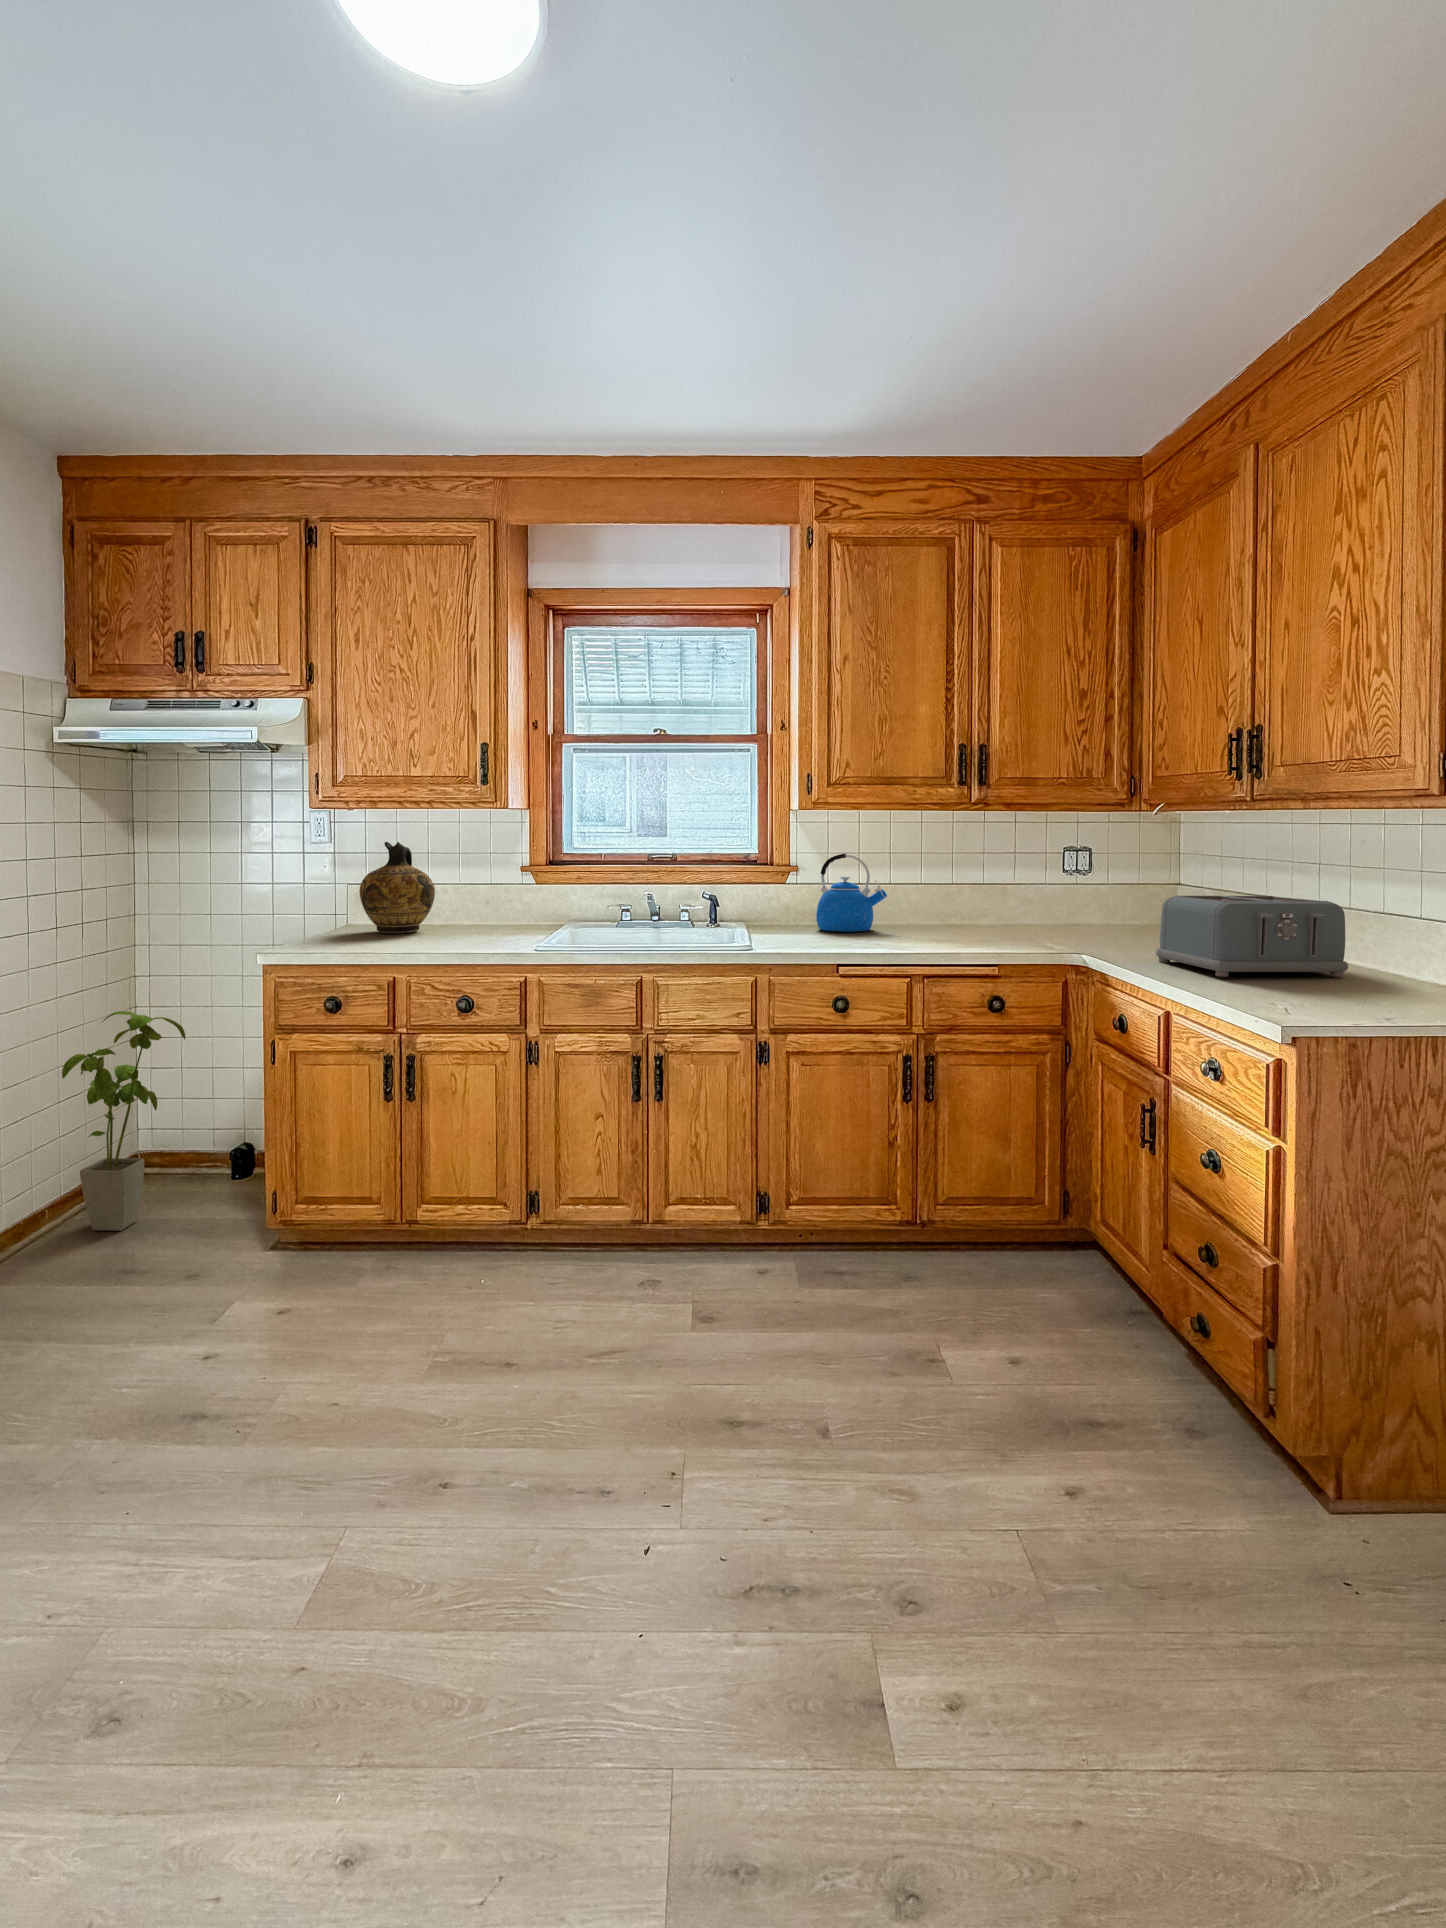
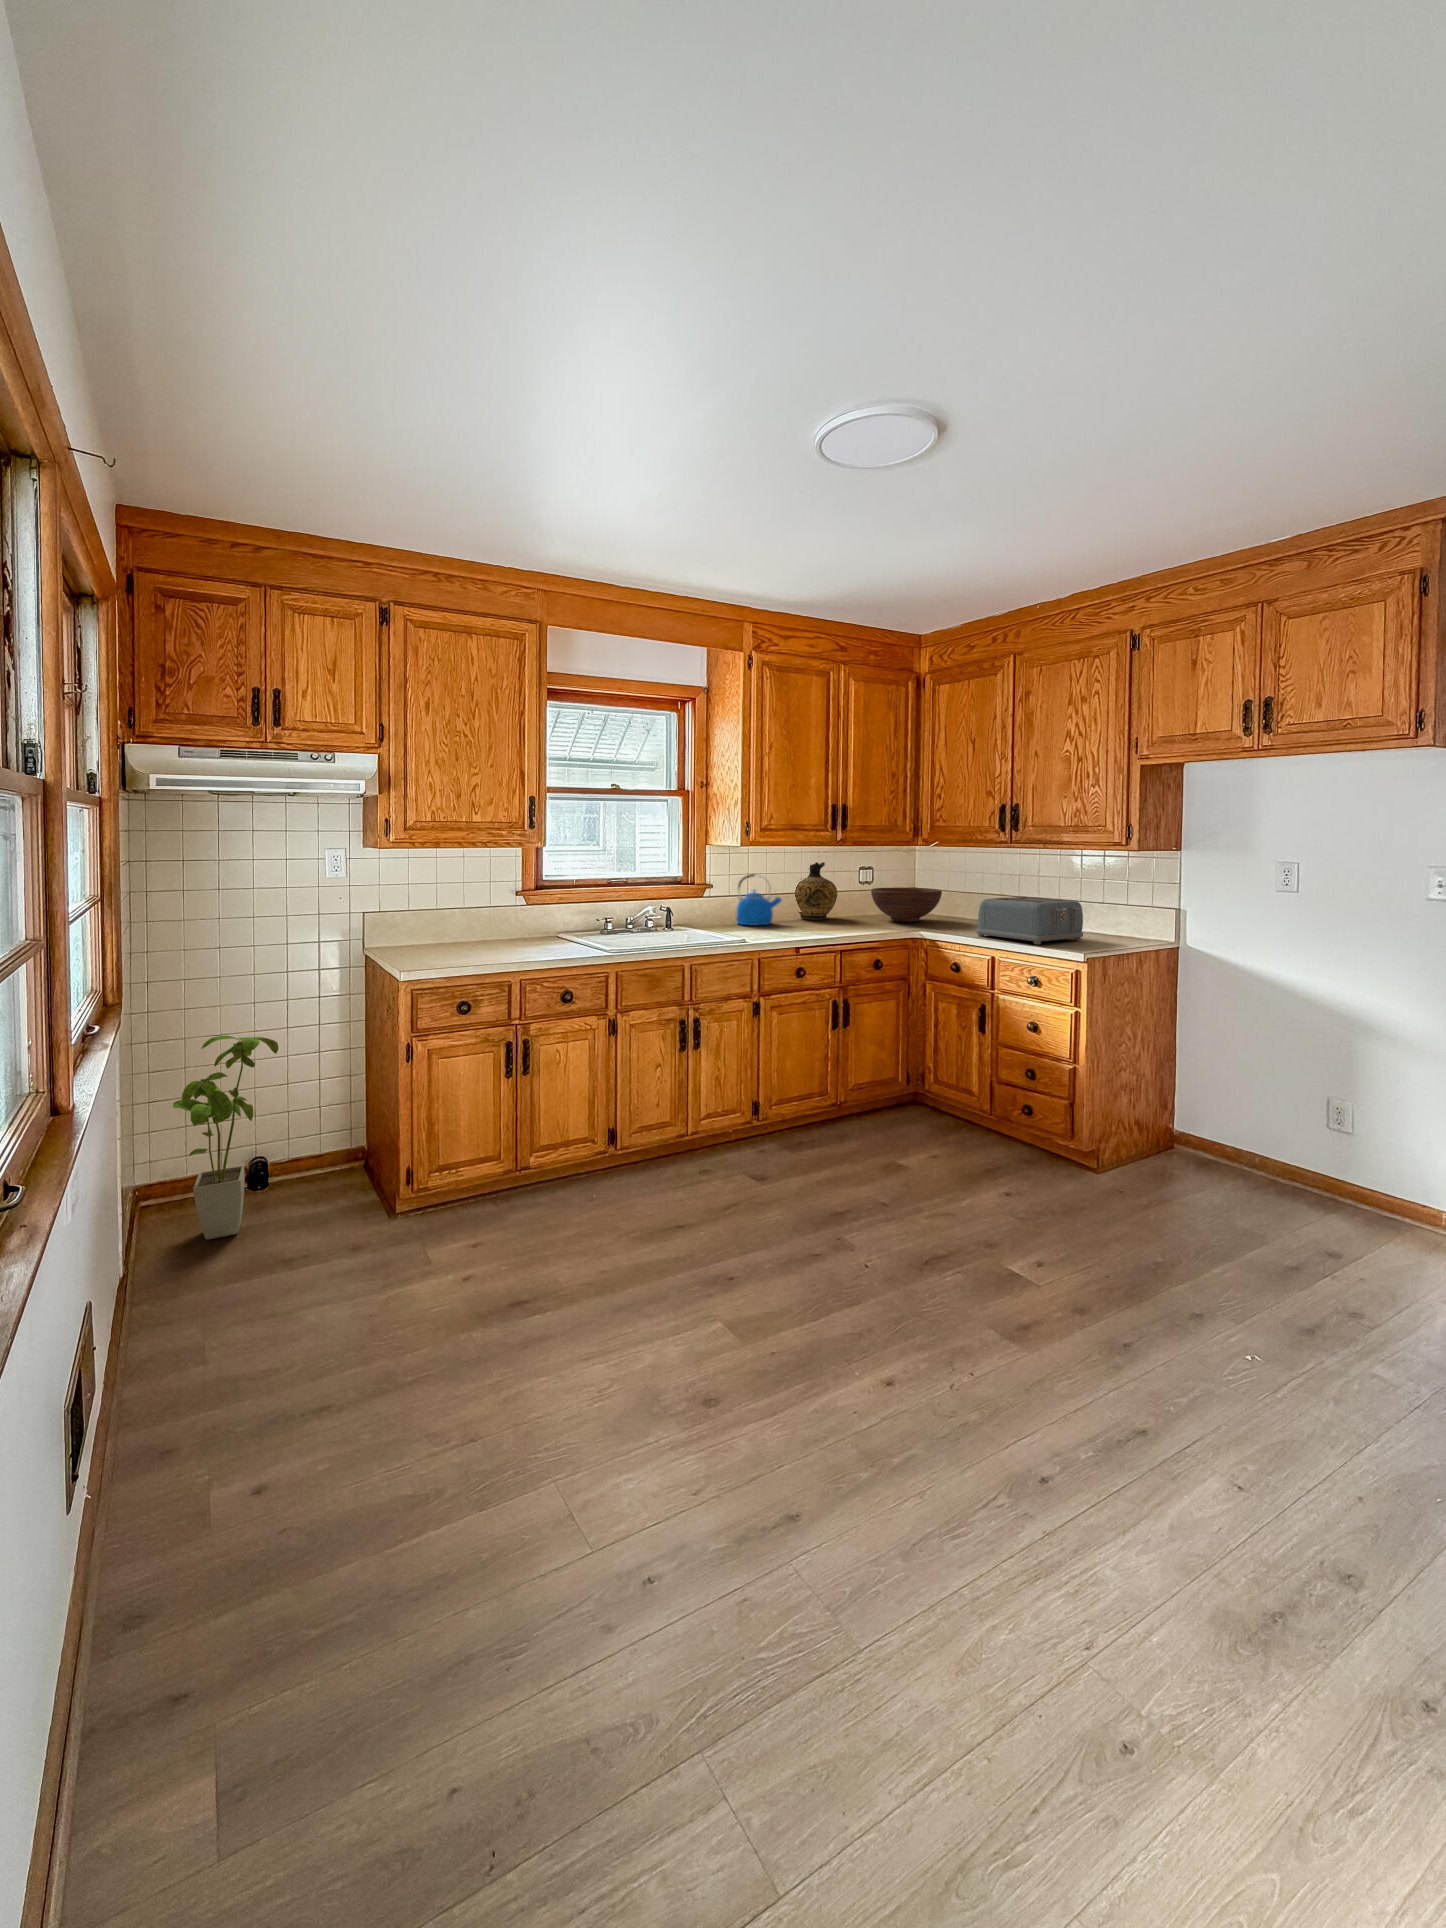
ceramic jug: present [359,842,435,933] -> present [795,862,838,920]
fruit bowl: none [1045,882,1168,938] -> present [871,888,942,922]

